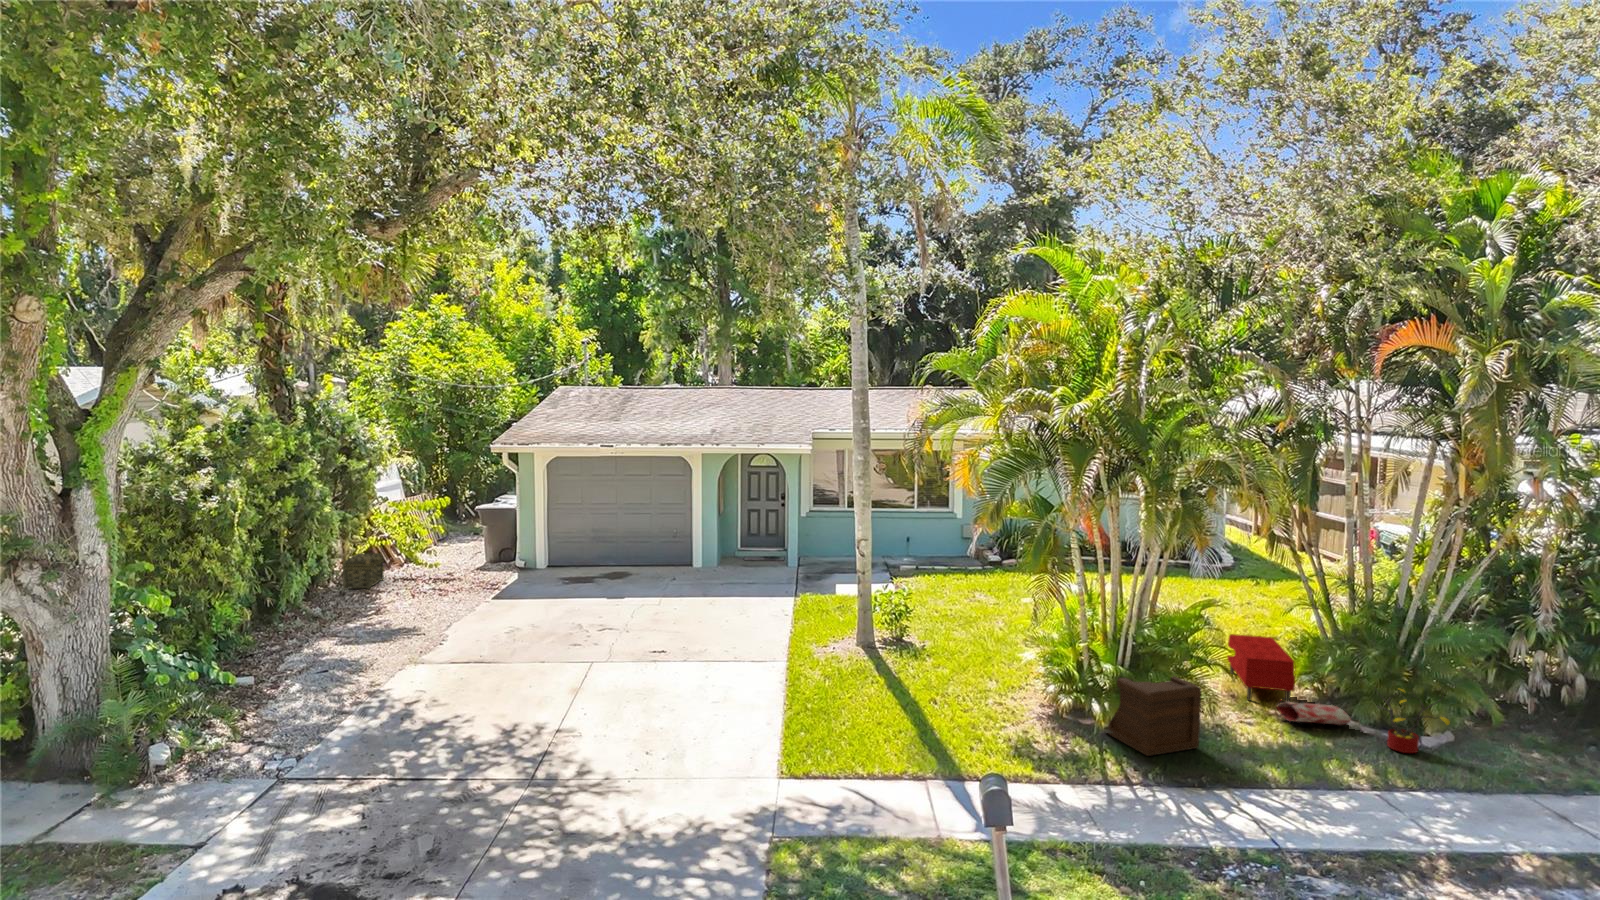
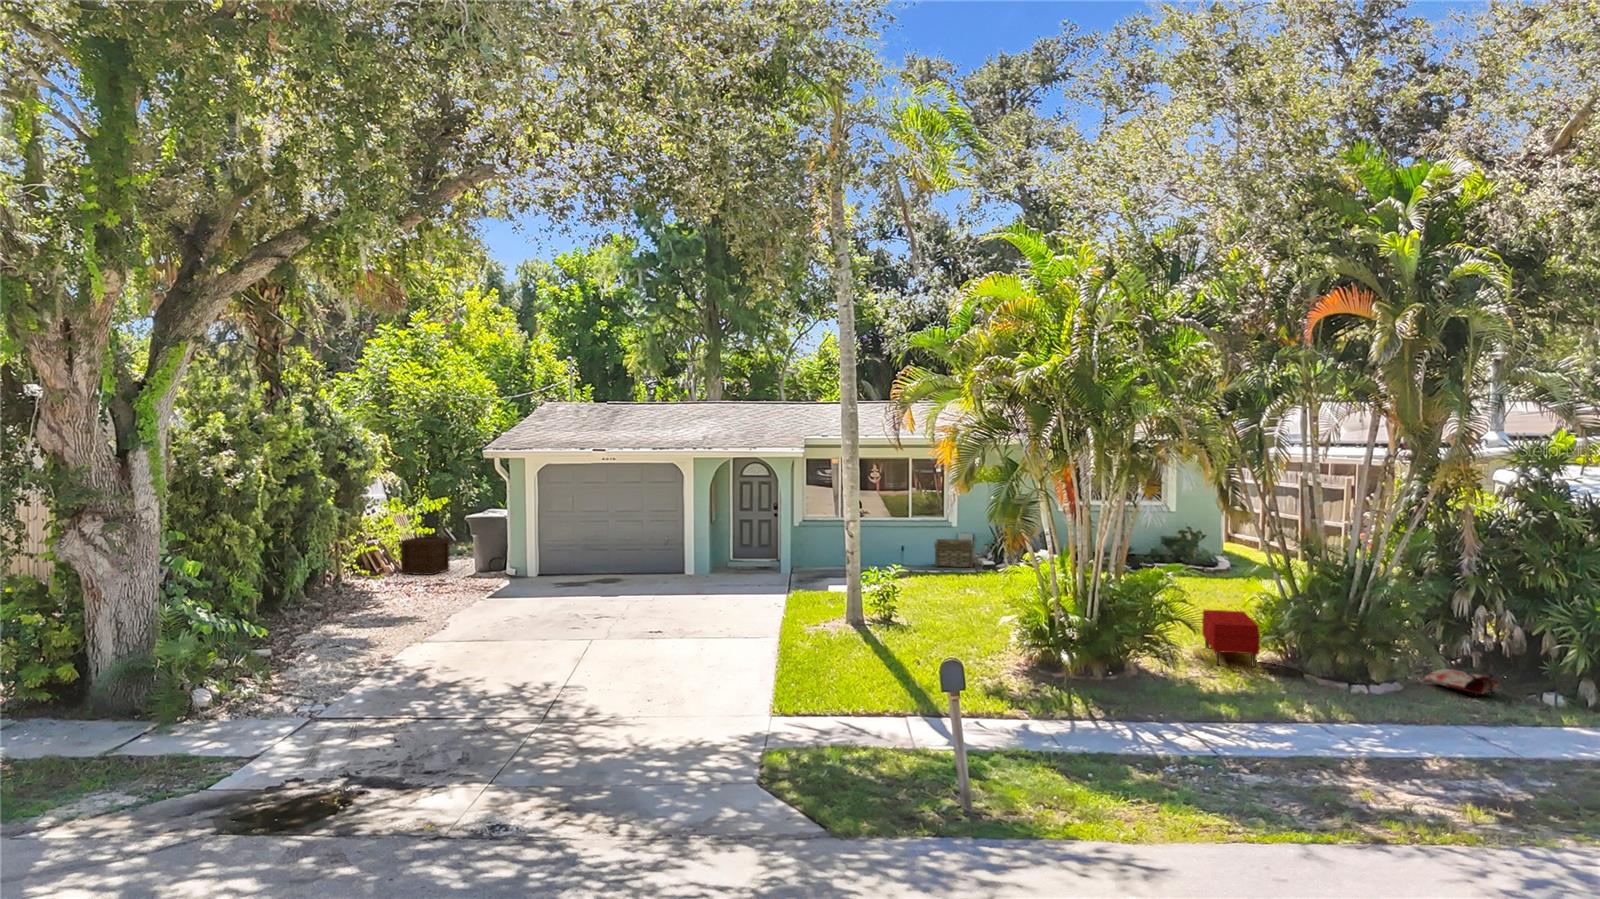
basket: present [342,552,384,590] -> present [934,539,974,567]
wooden crate: present [1108,675,1201,756] -> present [401,537,450,575]
decorative plant: present [1383,689,1450,753] -> none [1321,633,1391,697]
bag: present [1276,698,1351,725] -> present [1425,669,1499,696]

